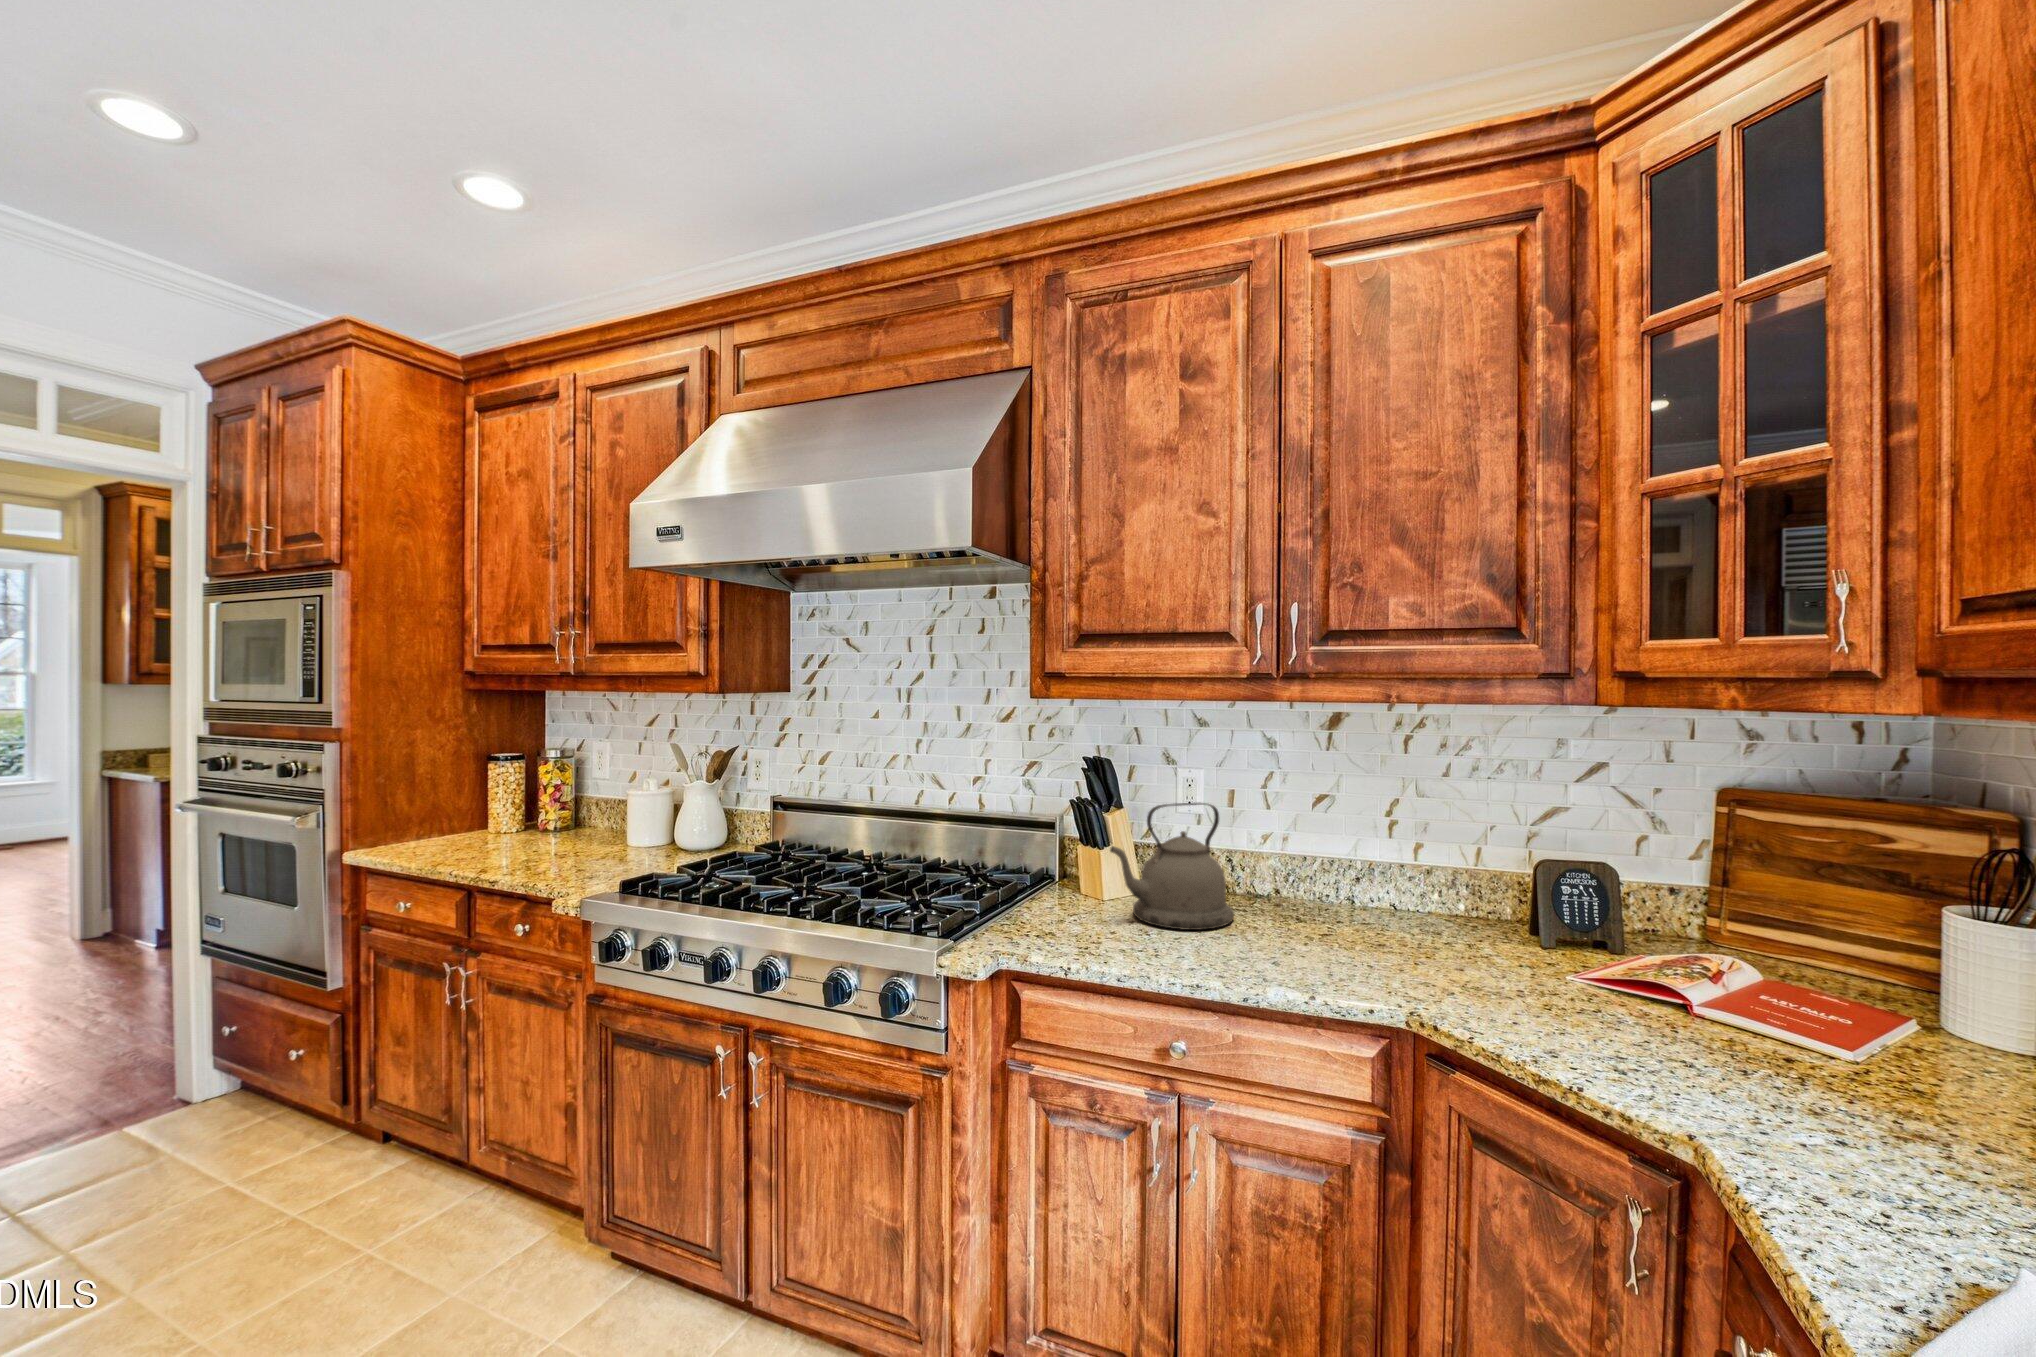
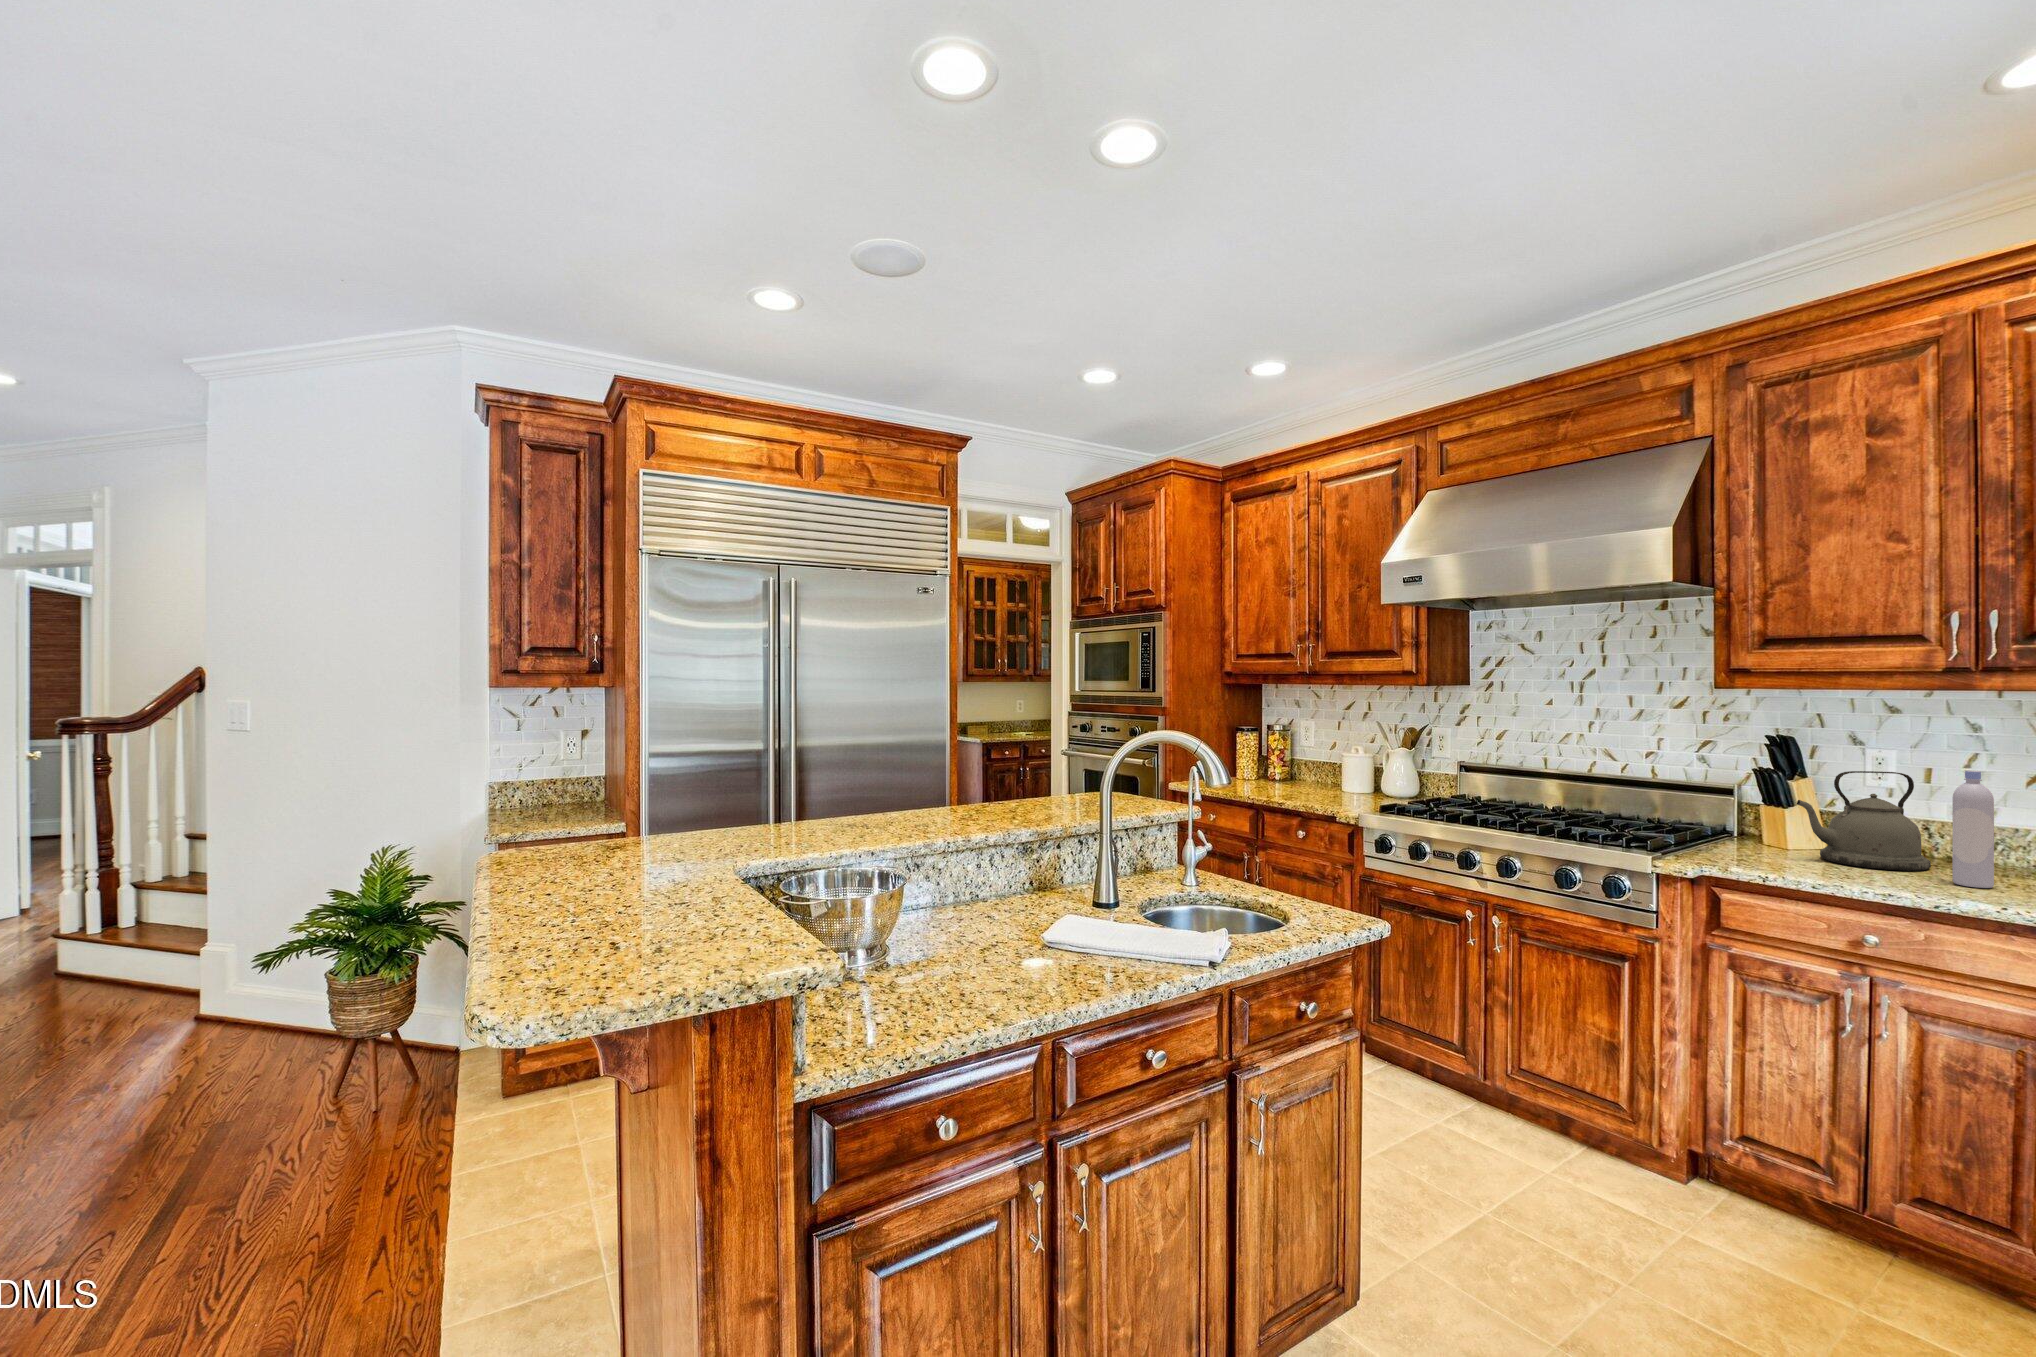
bottle: none [1256,805,1294,954] -> present [1952,770,1994,888]

